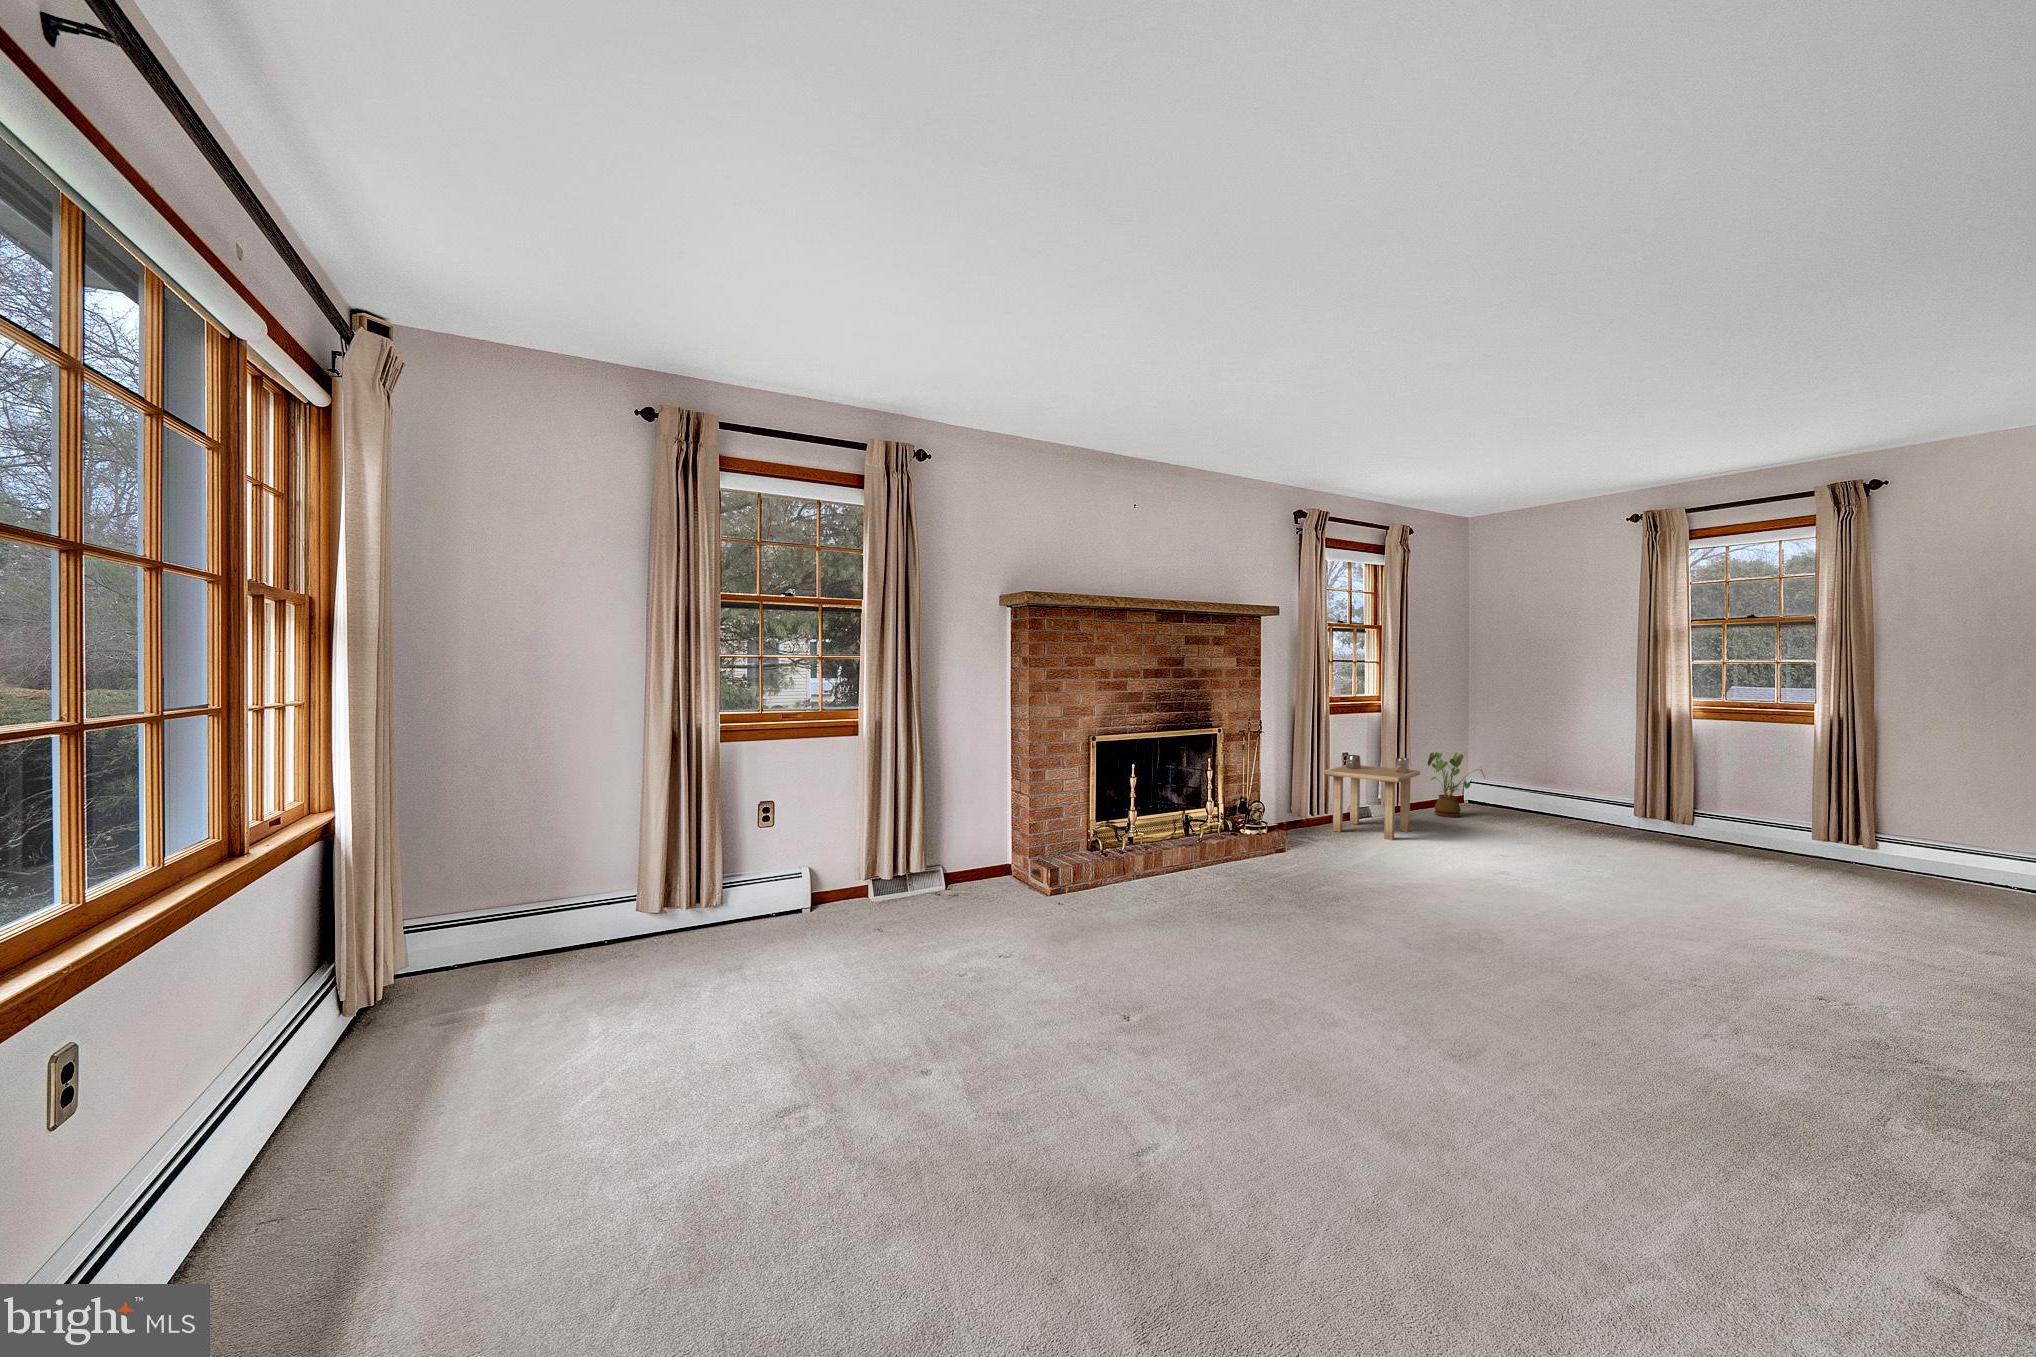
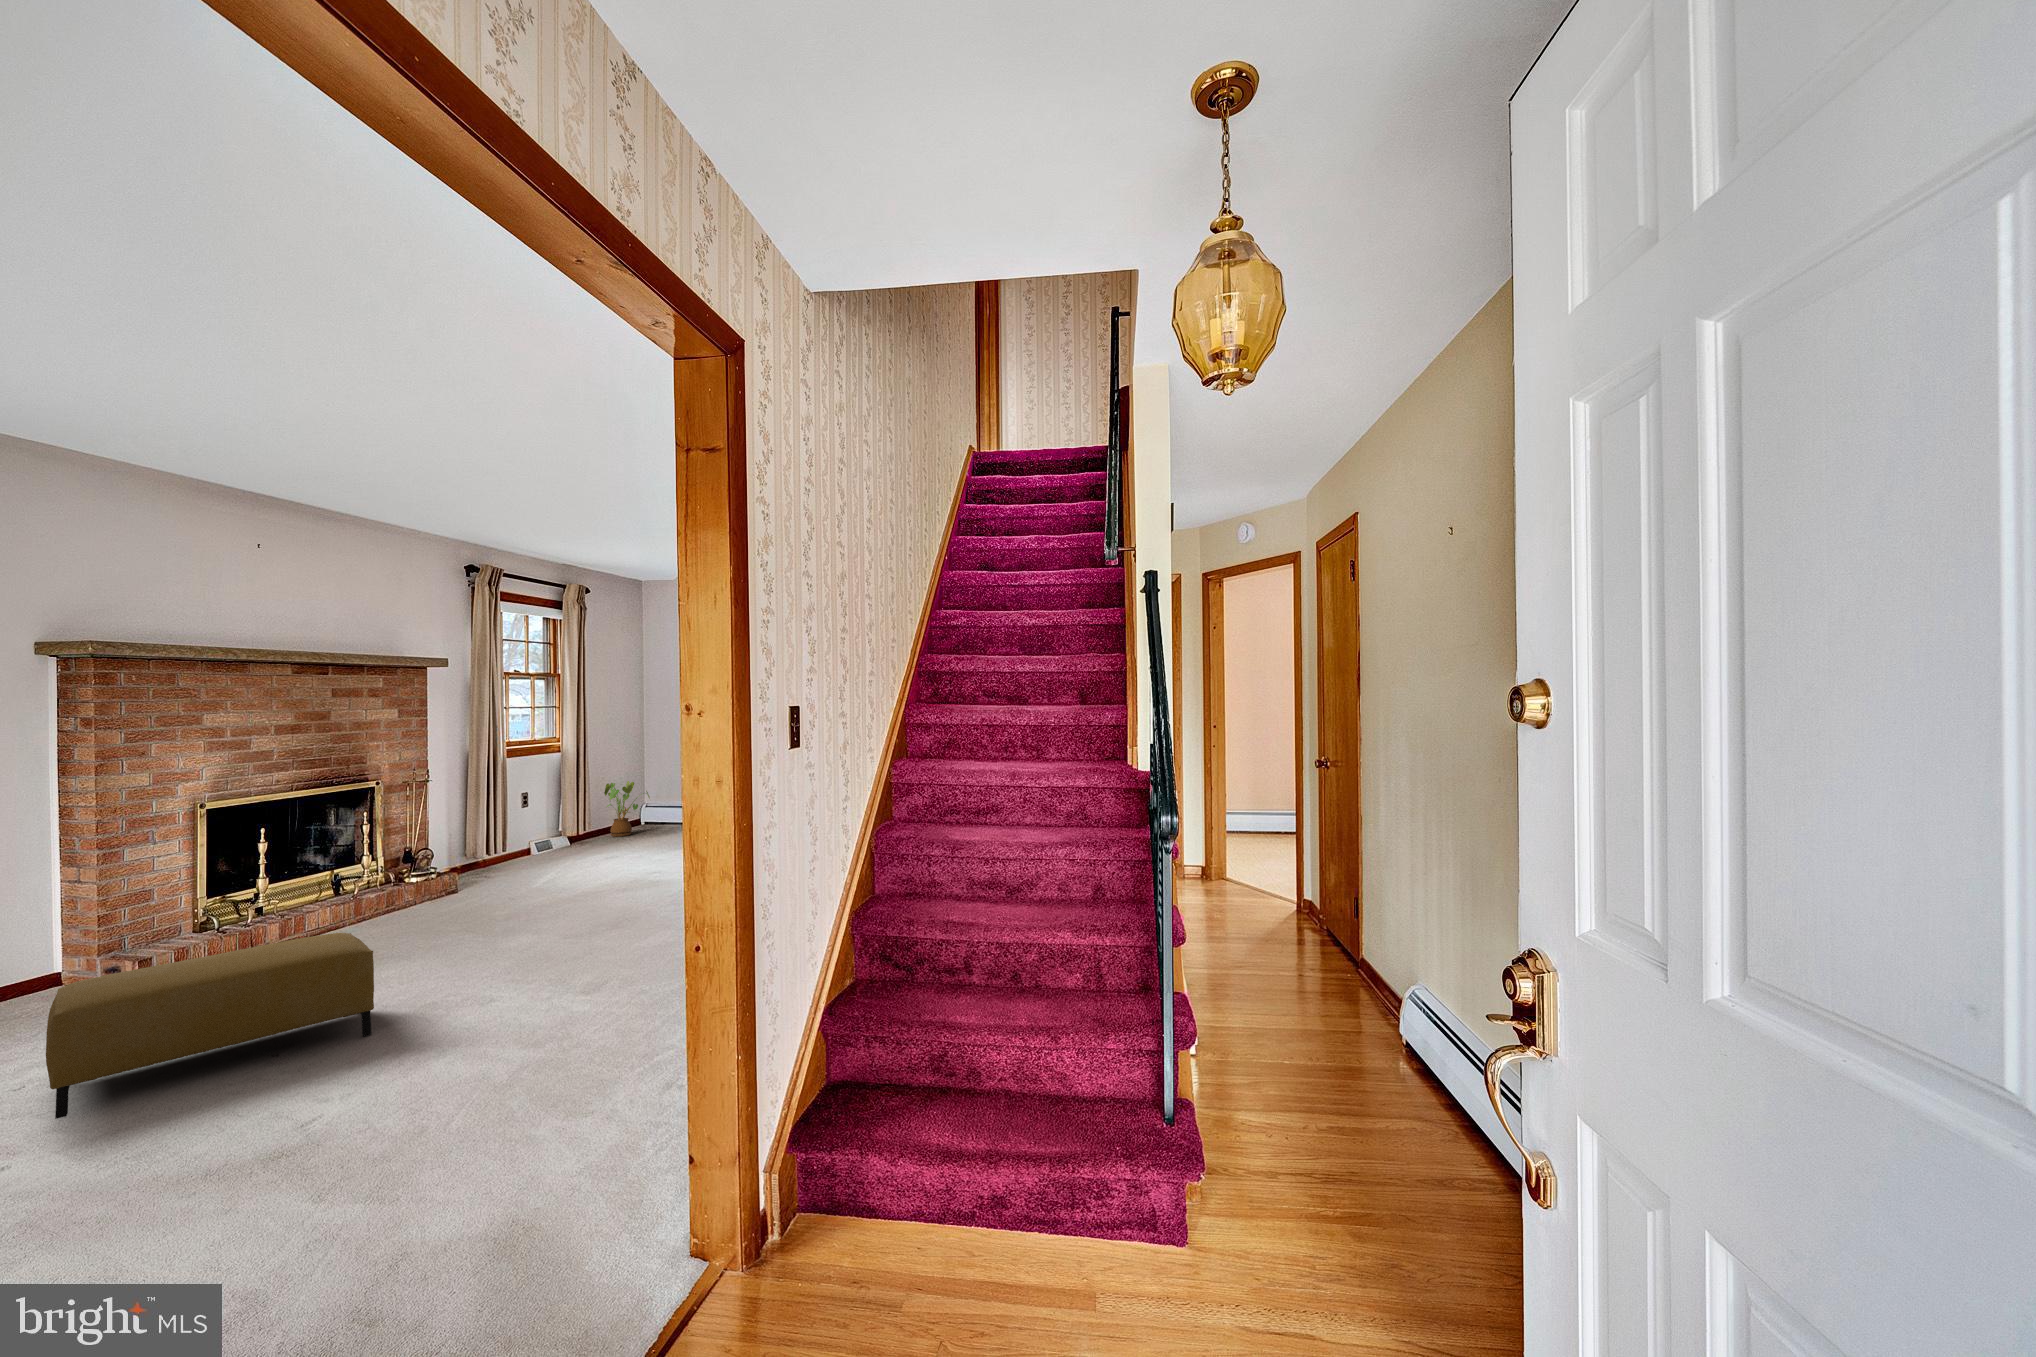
side table: present [1324,755,1420,840] -> none [500,790,592,866]
ottoman: none [965,900,1219,1054] -> present [46,933,374,1119]

